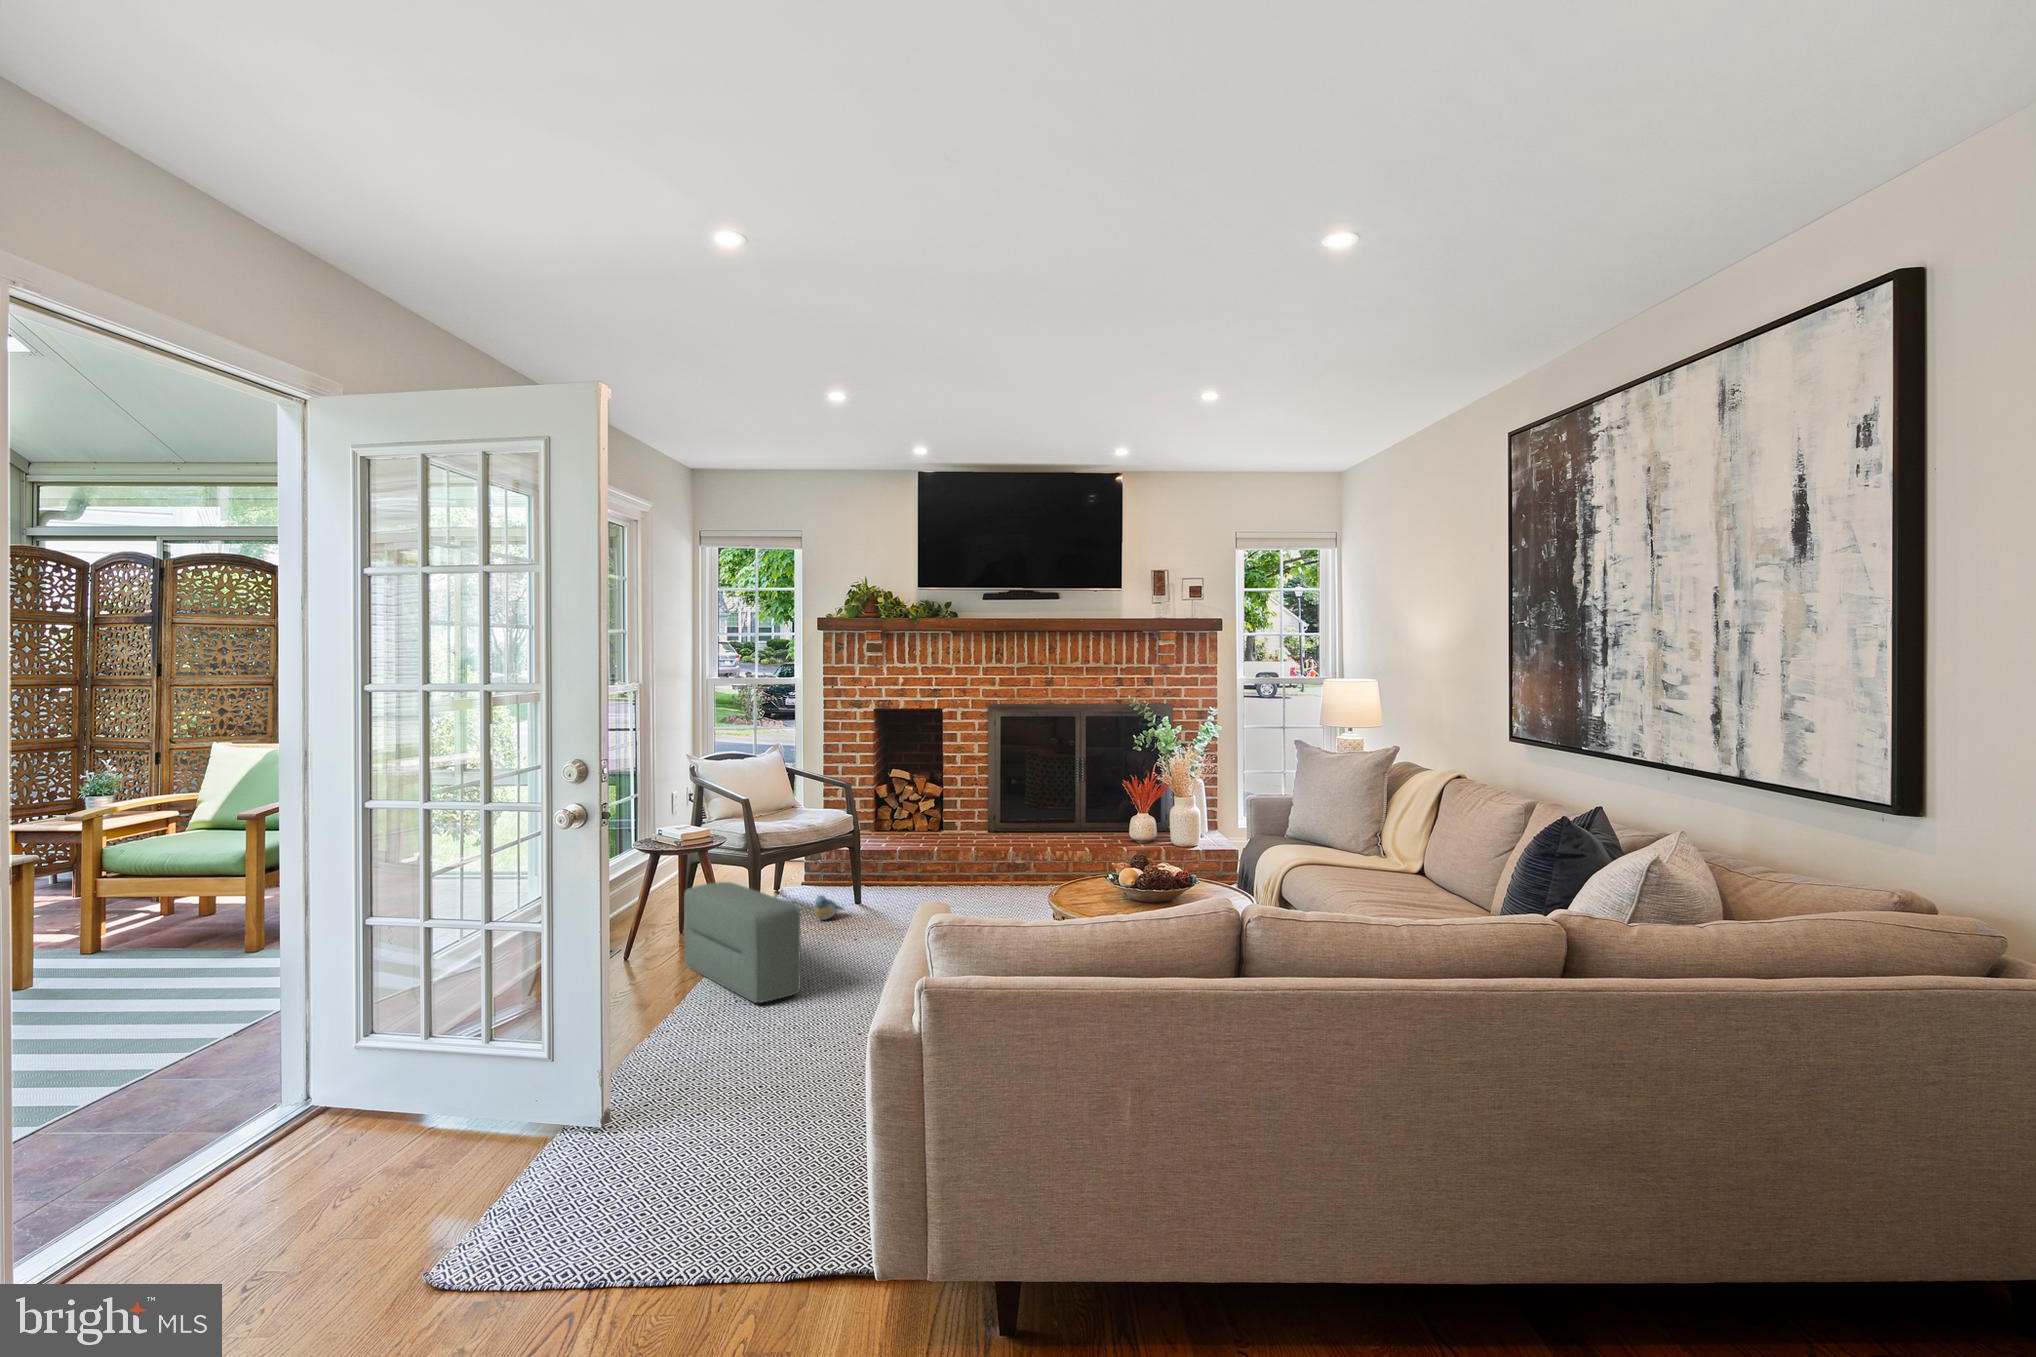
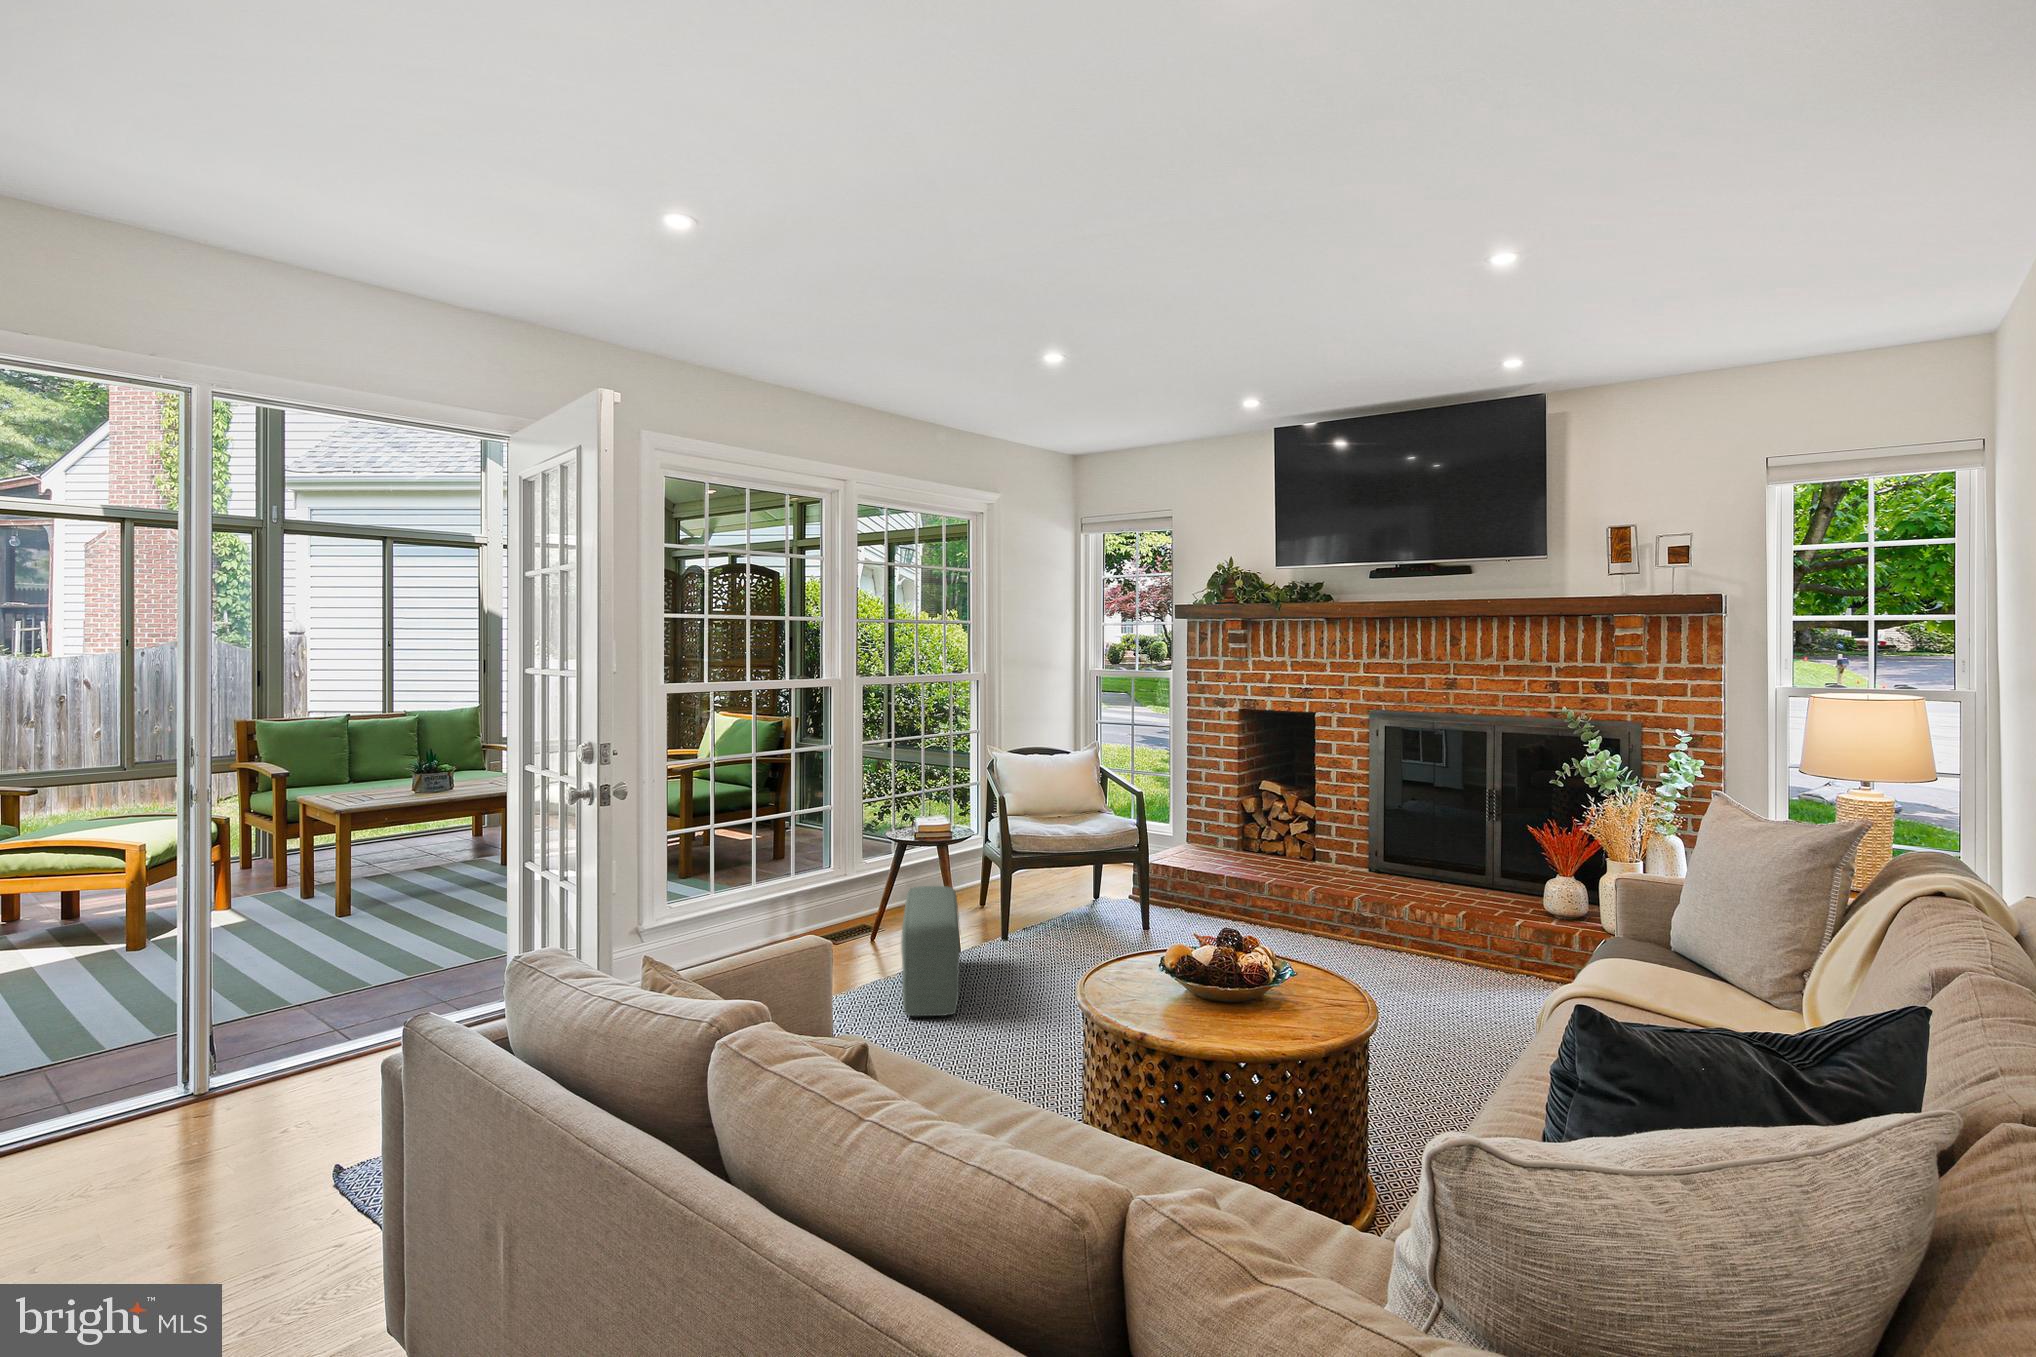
plush toy: present [815,895,843,920] -> none [1076,916,1113,943]

